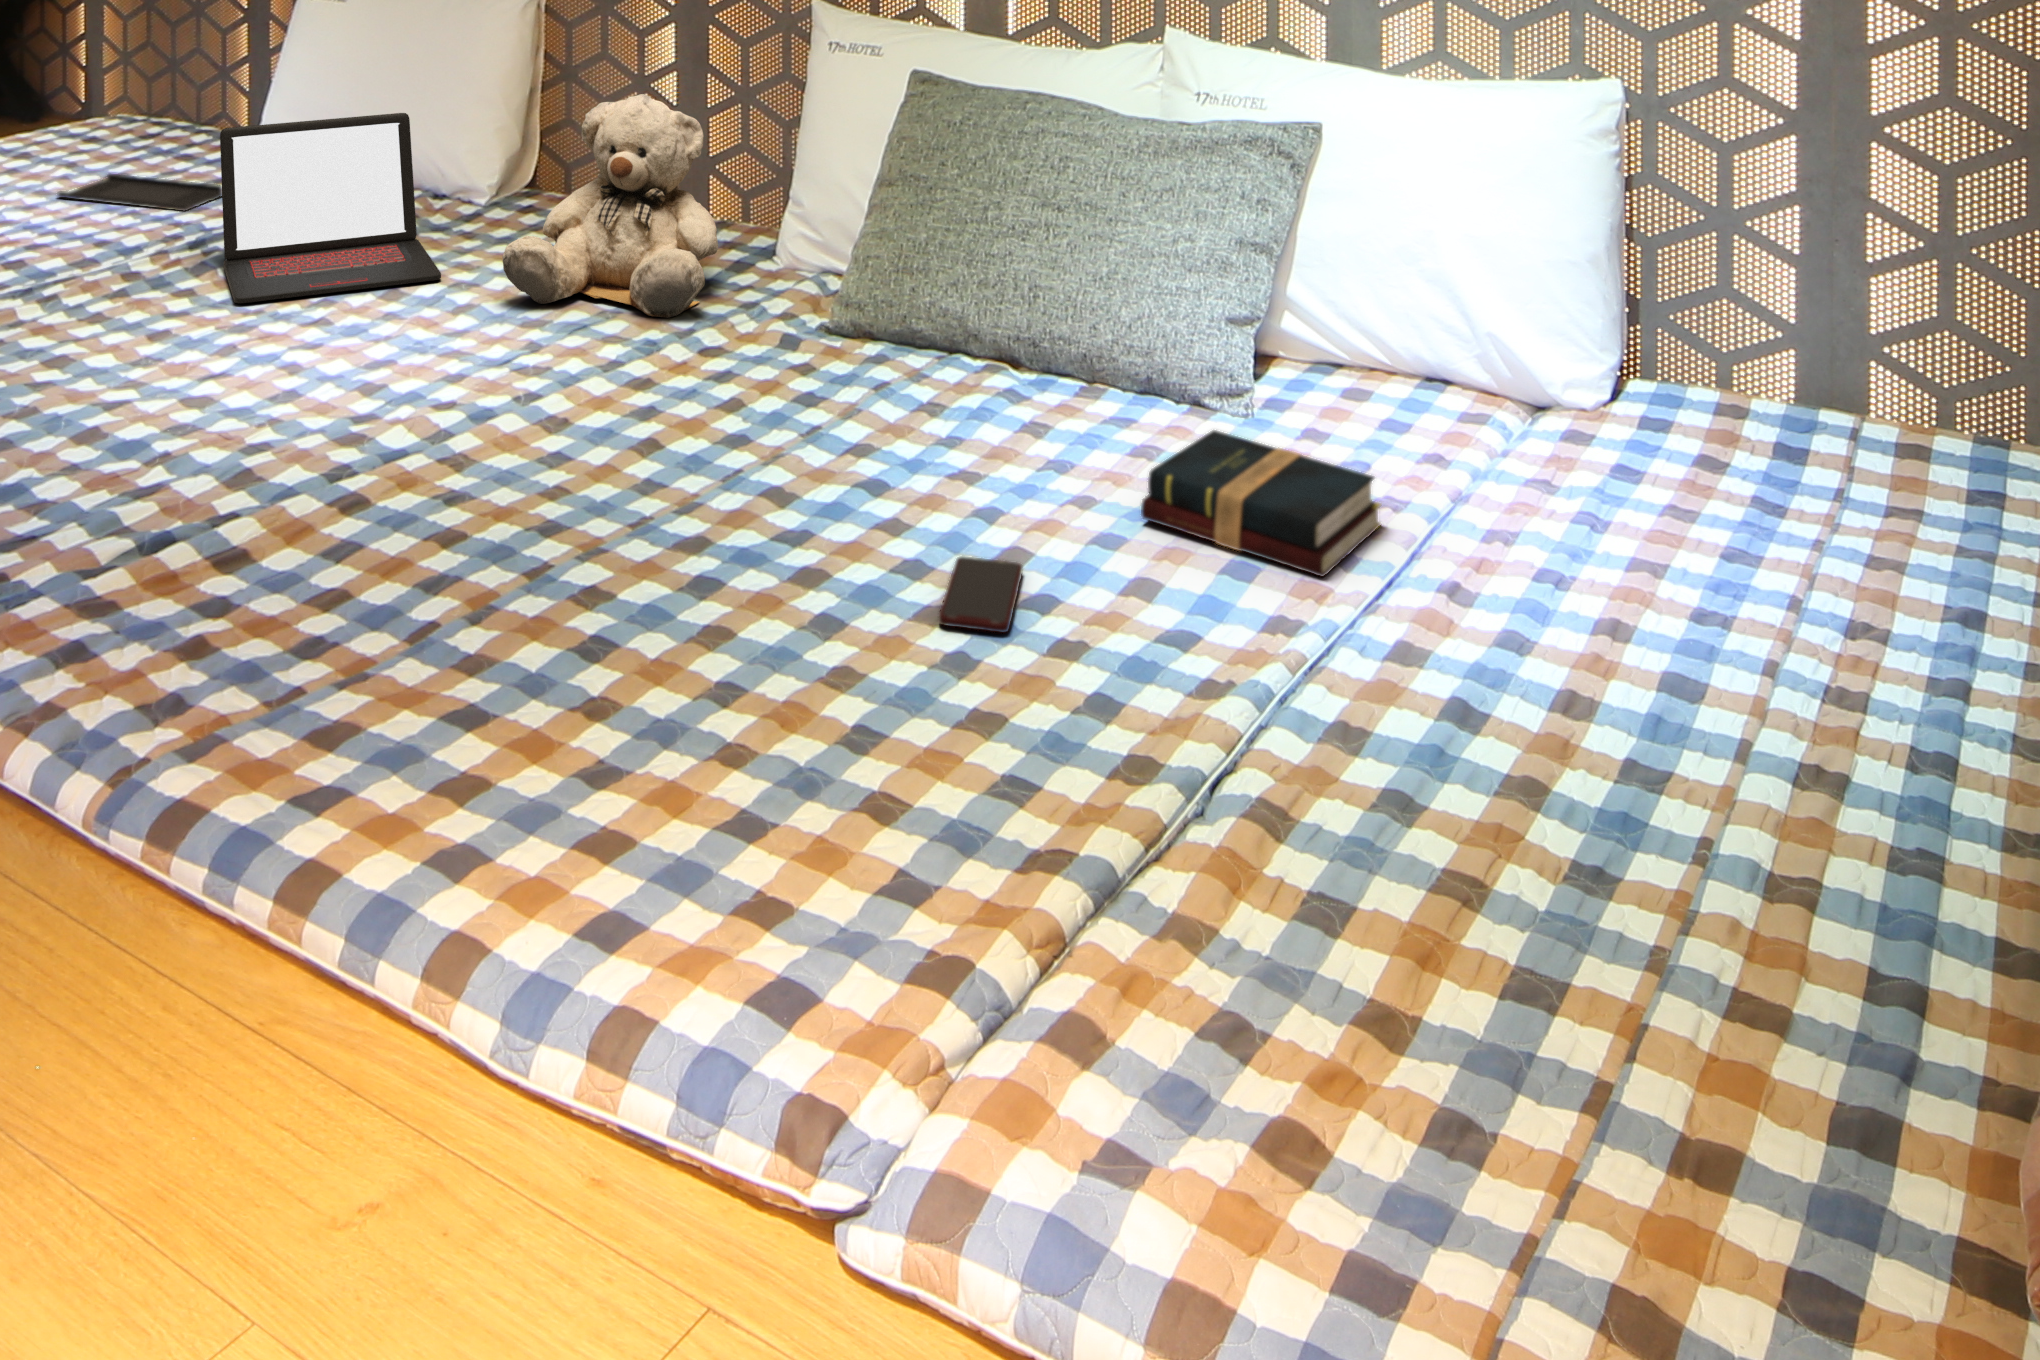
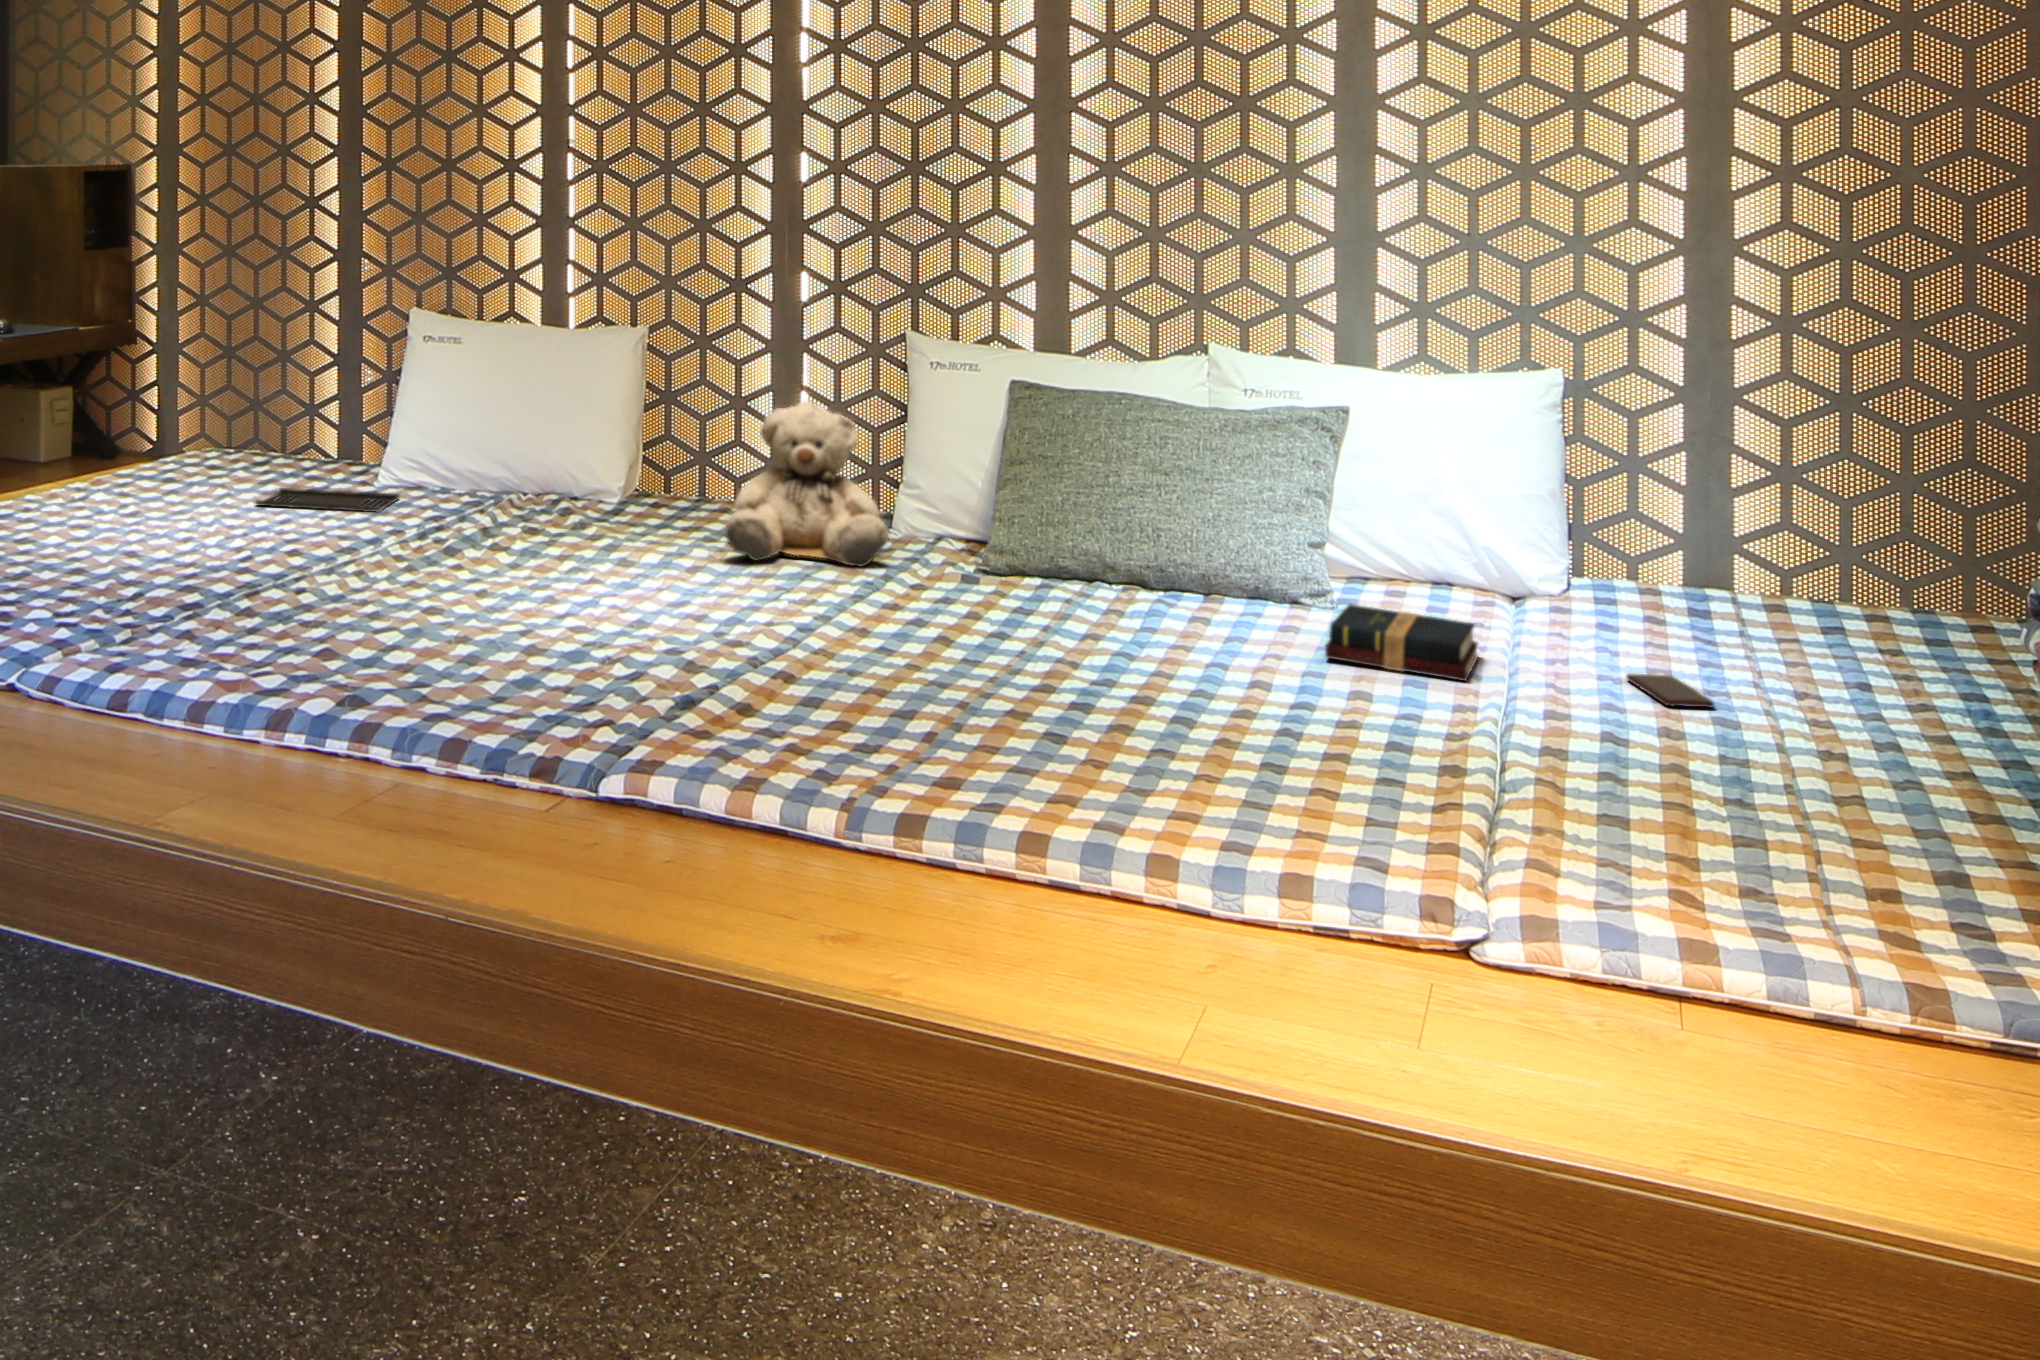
laptop: present [220,113,441,303] -> none [461,424,657,567]
smartphone: present [939,557,1022,632] -> present [1626,674,1714,708]

